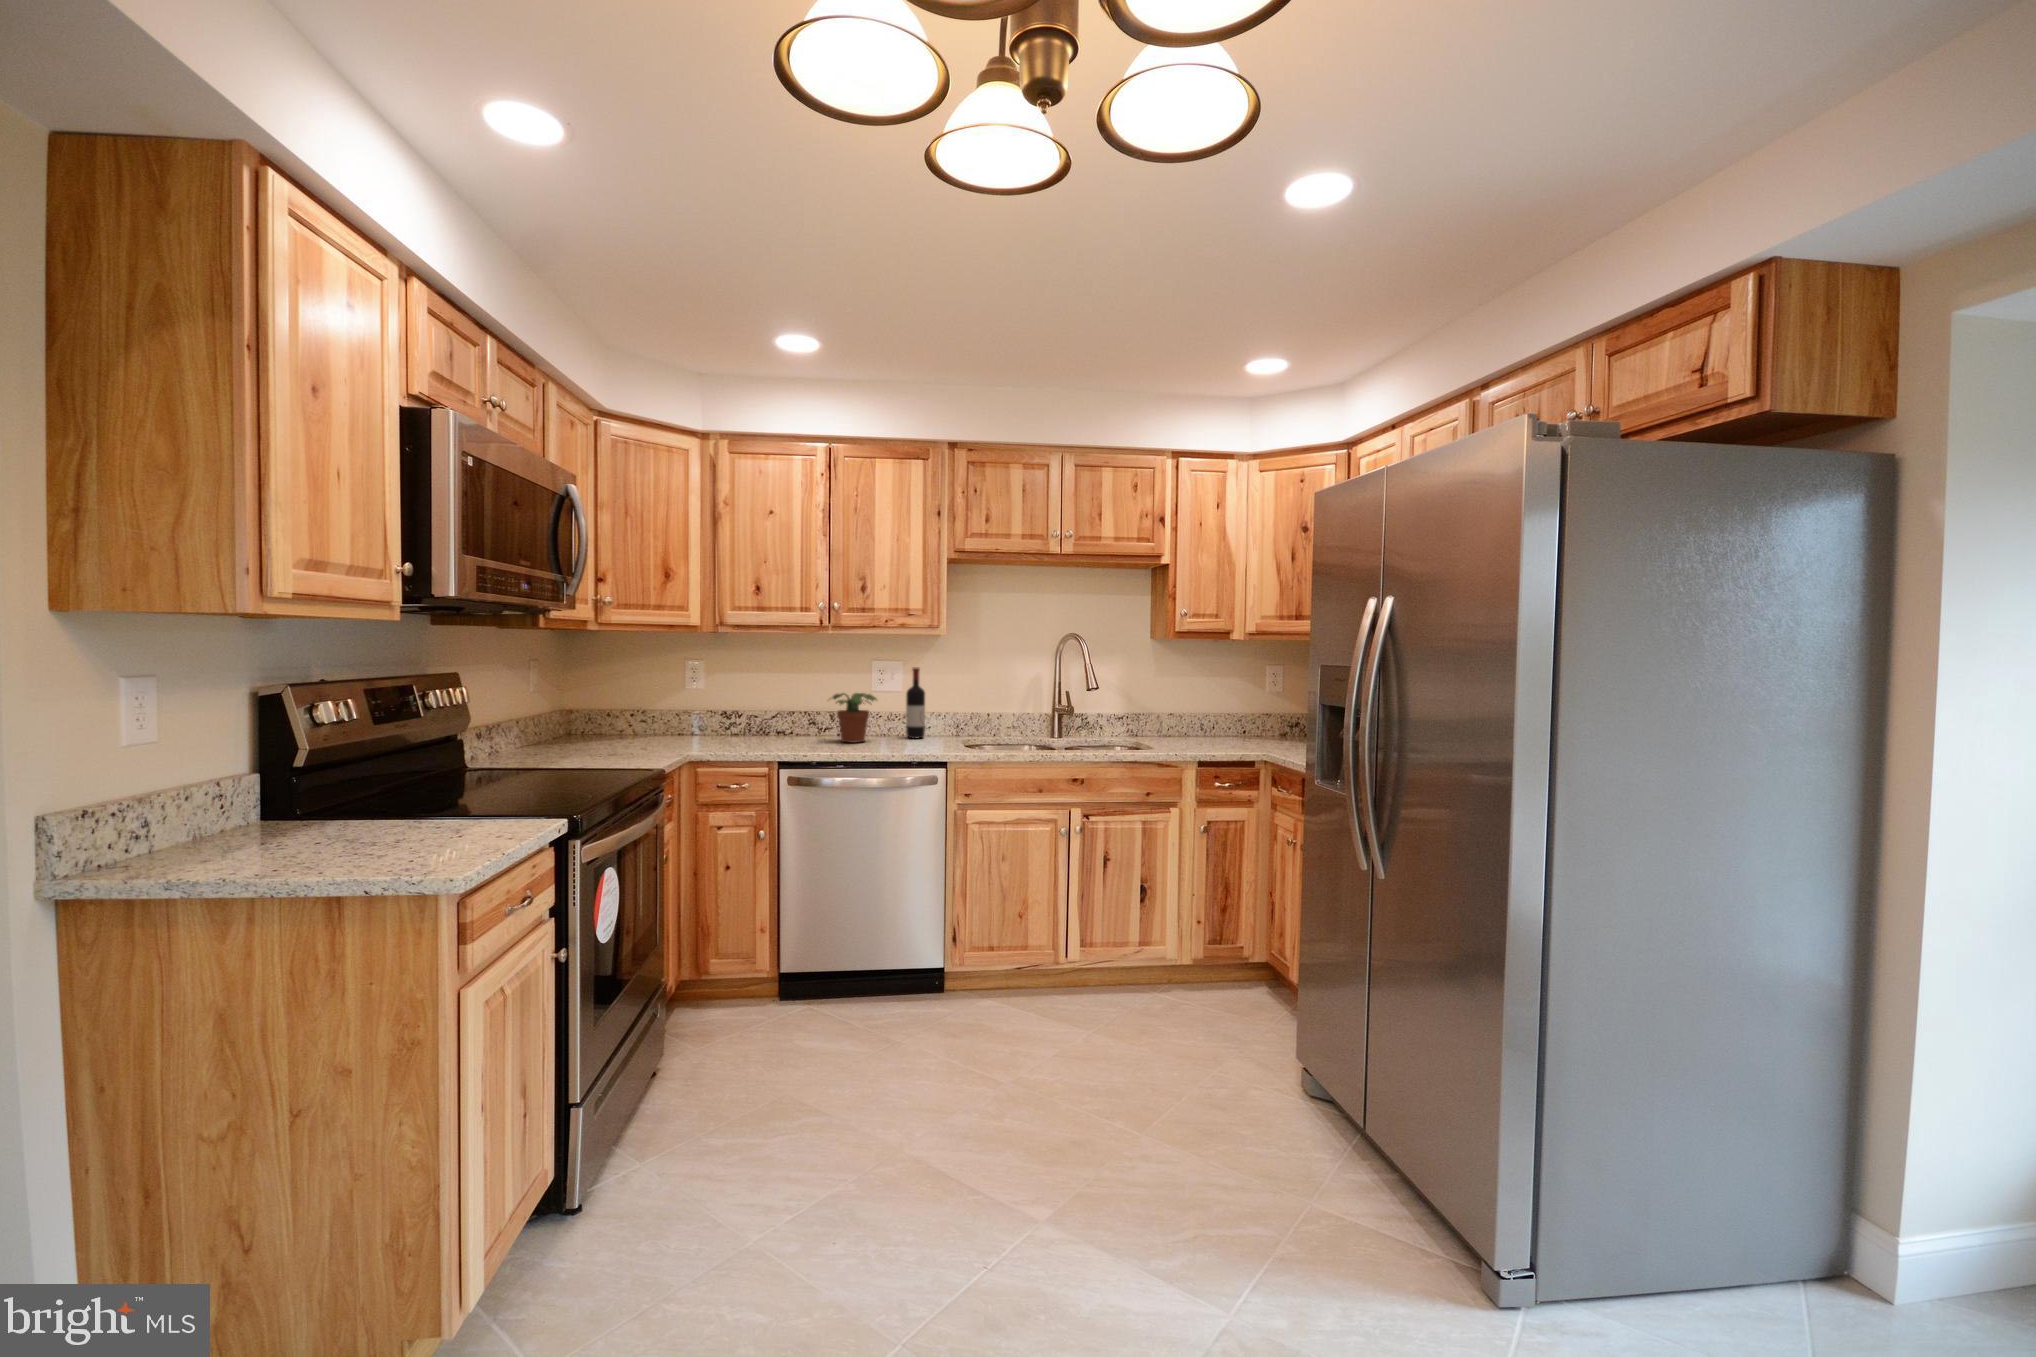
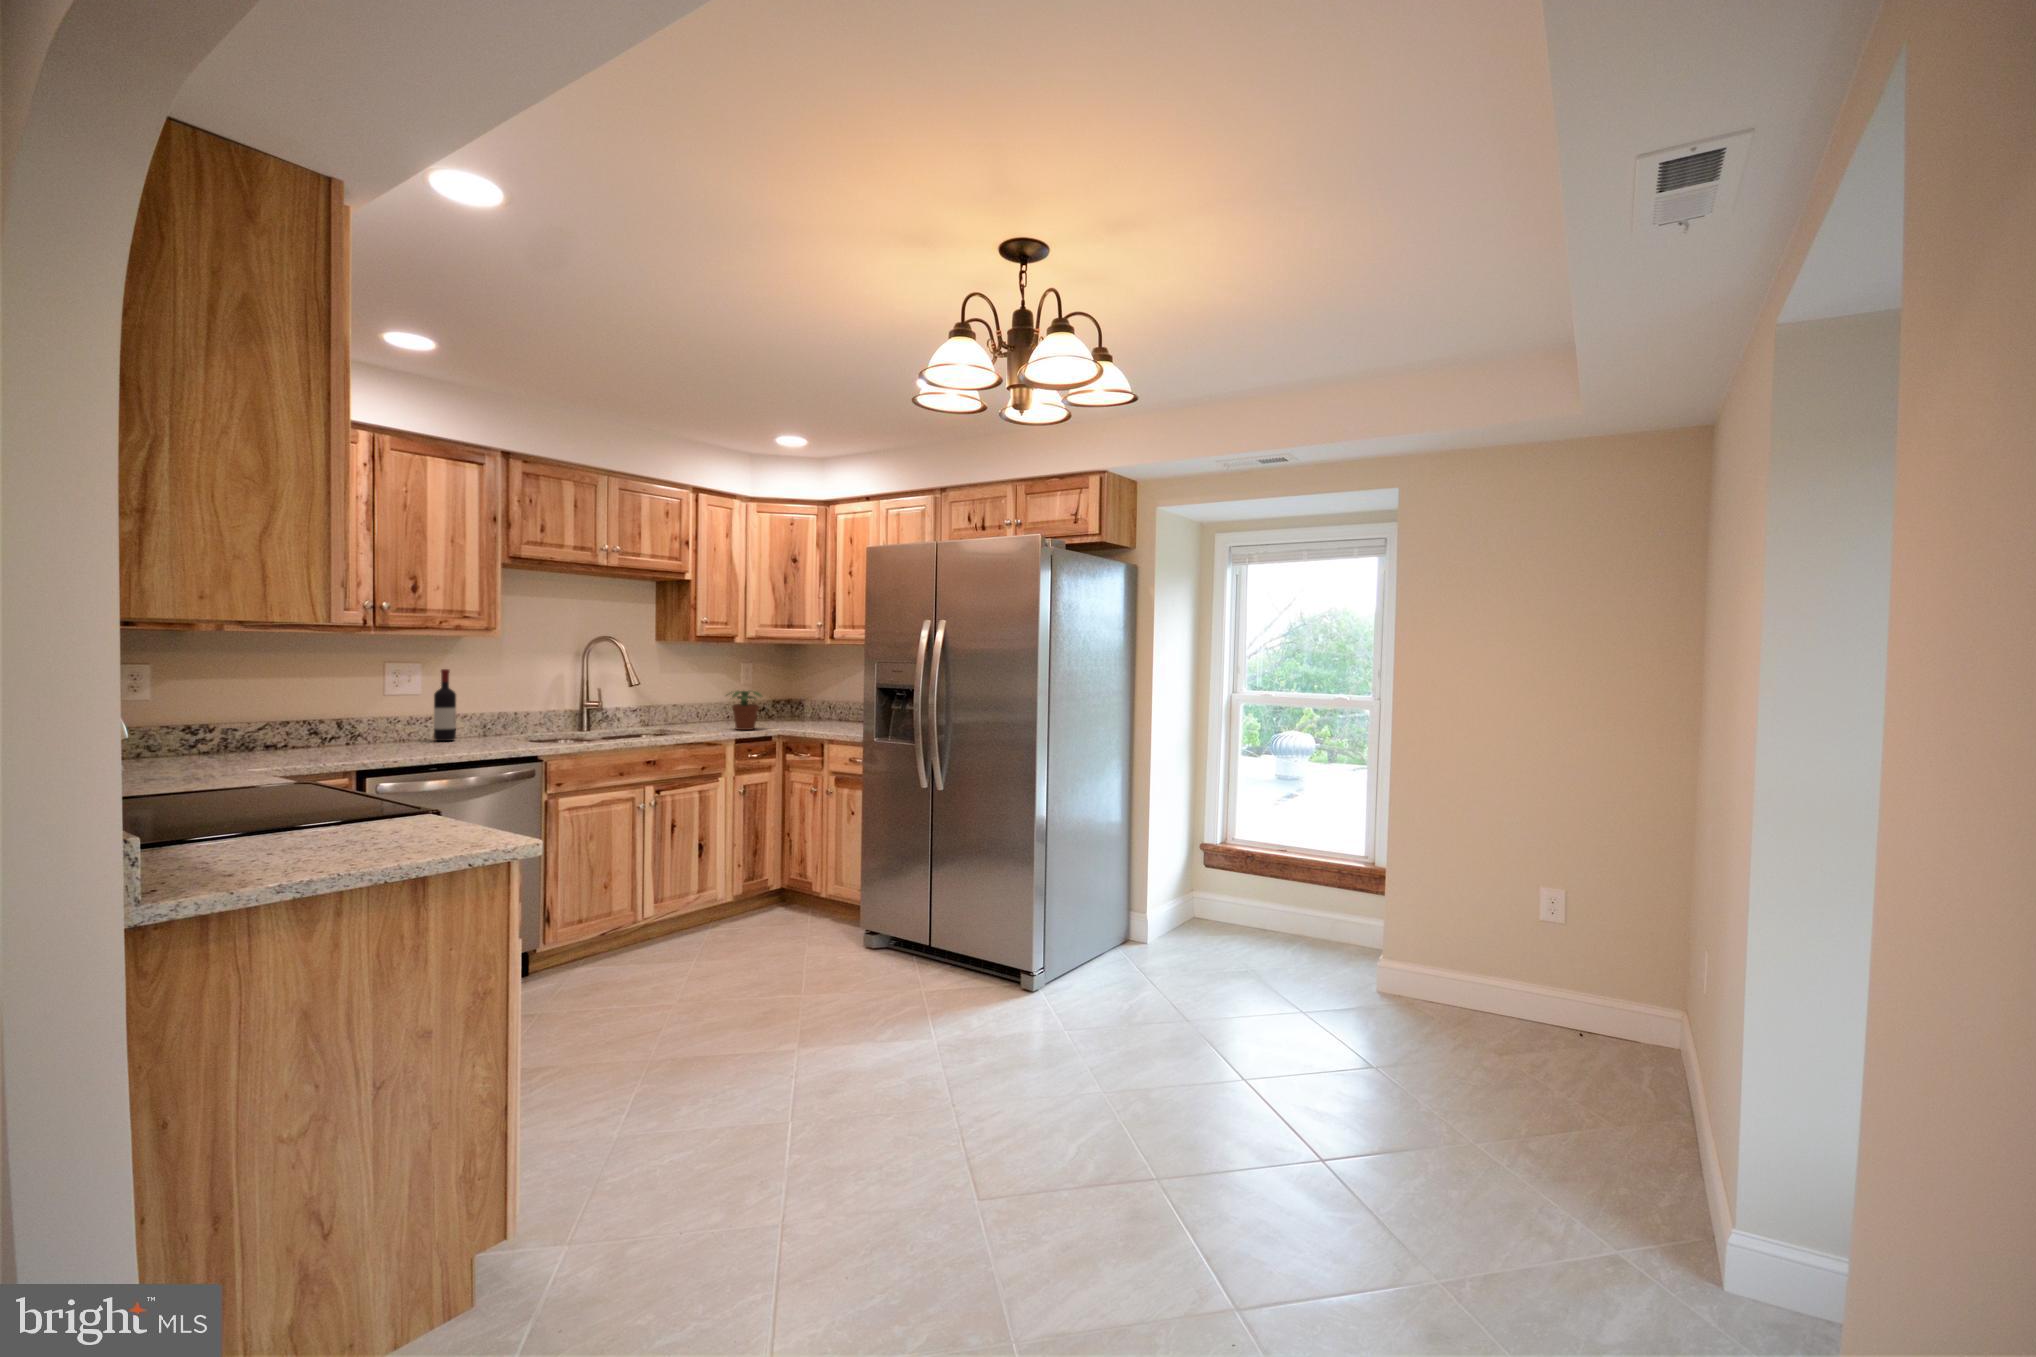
potted plant: present [829,693,877,743] -> present [732,691,762,730]

